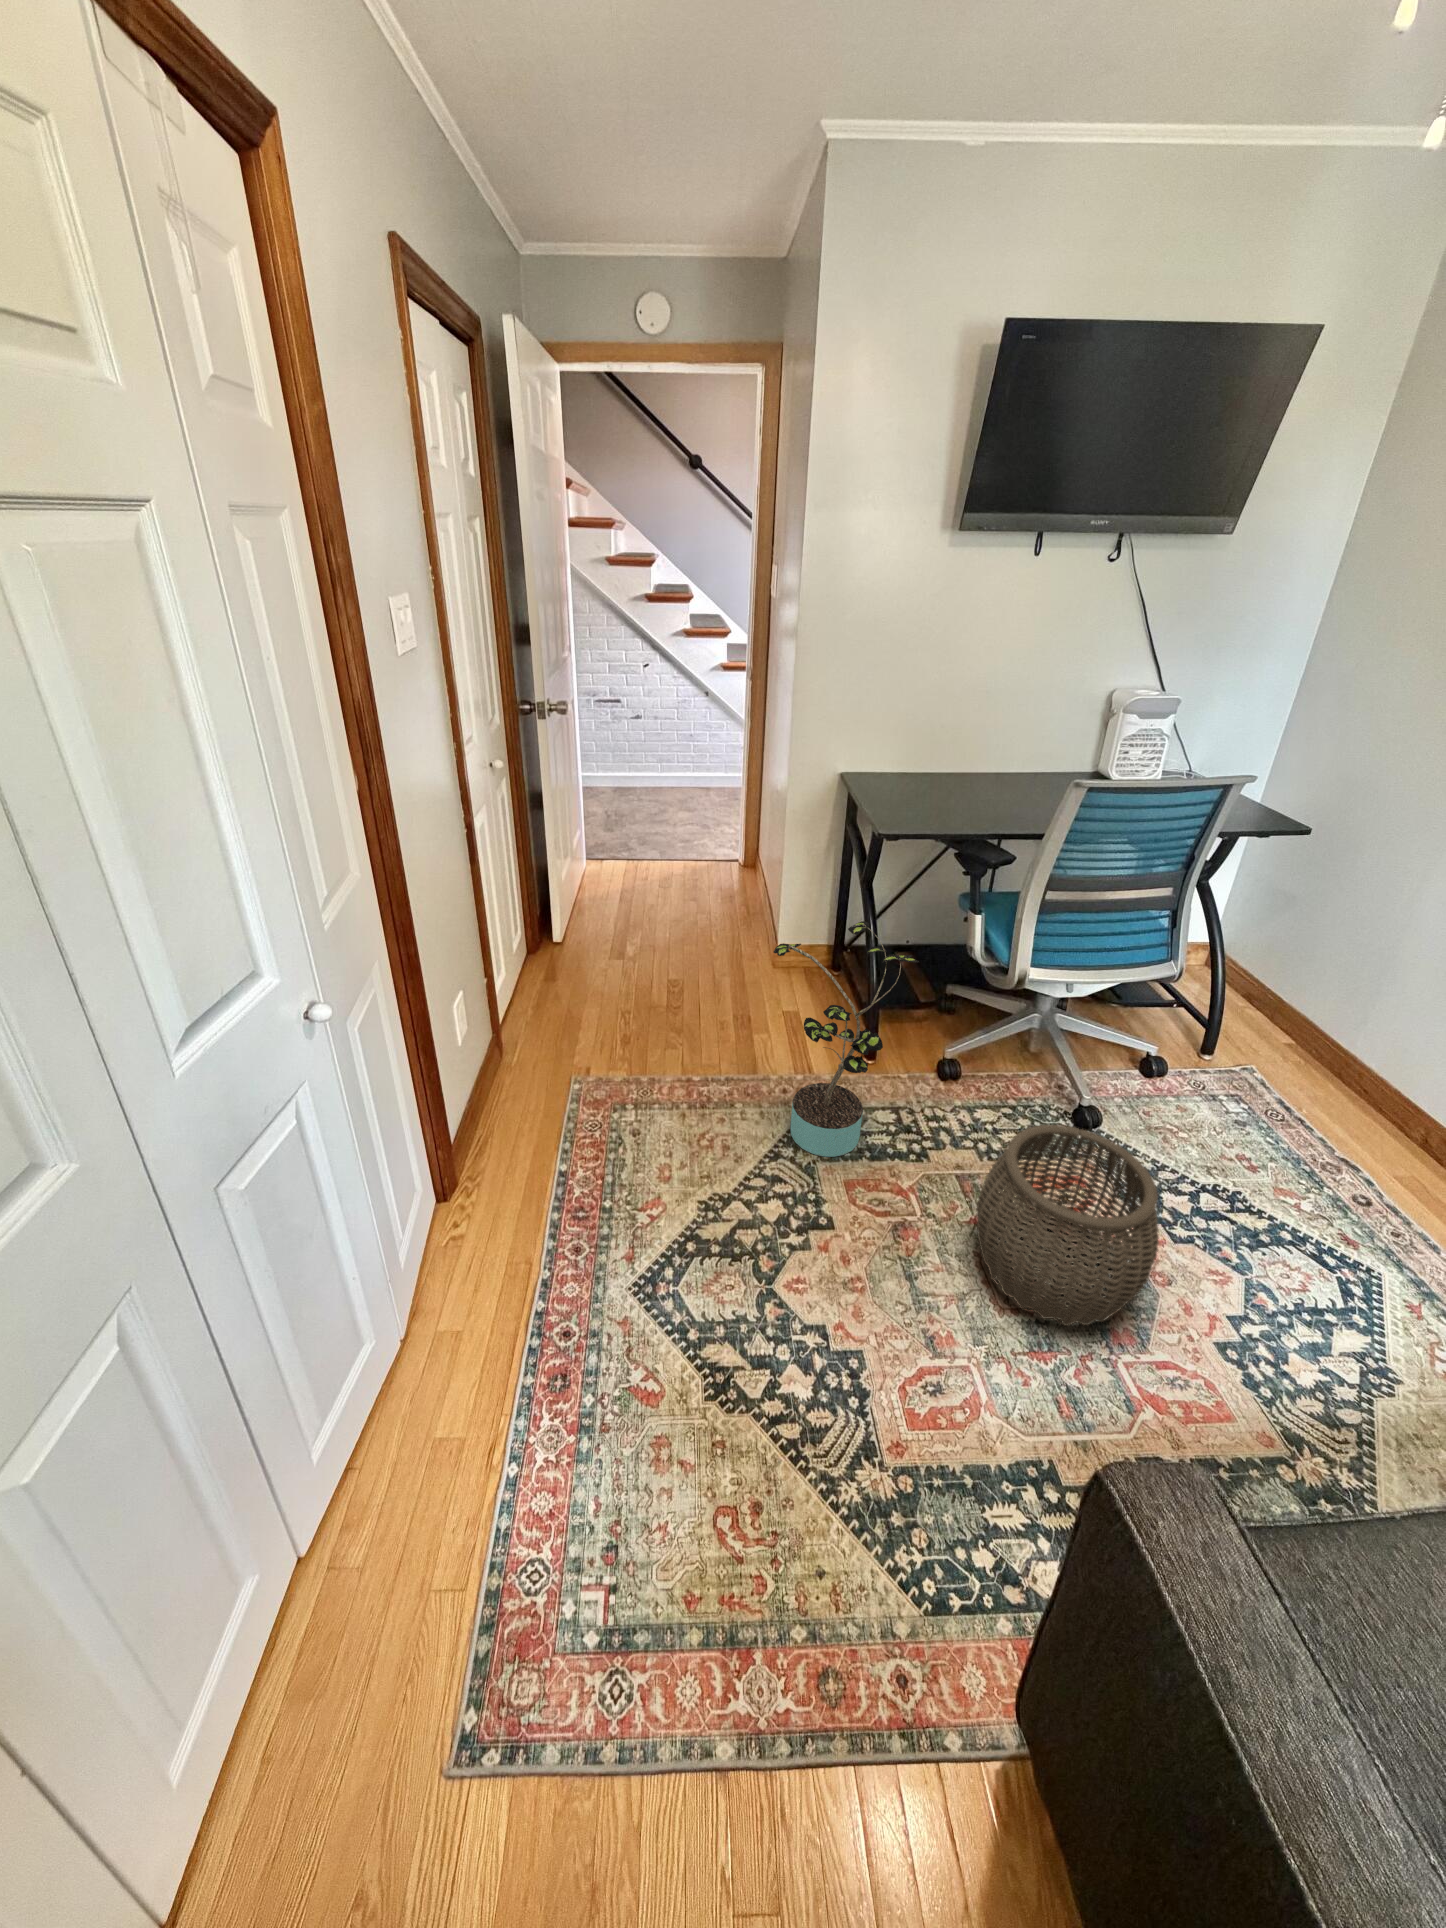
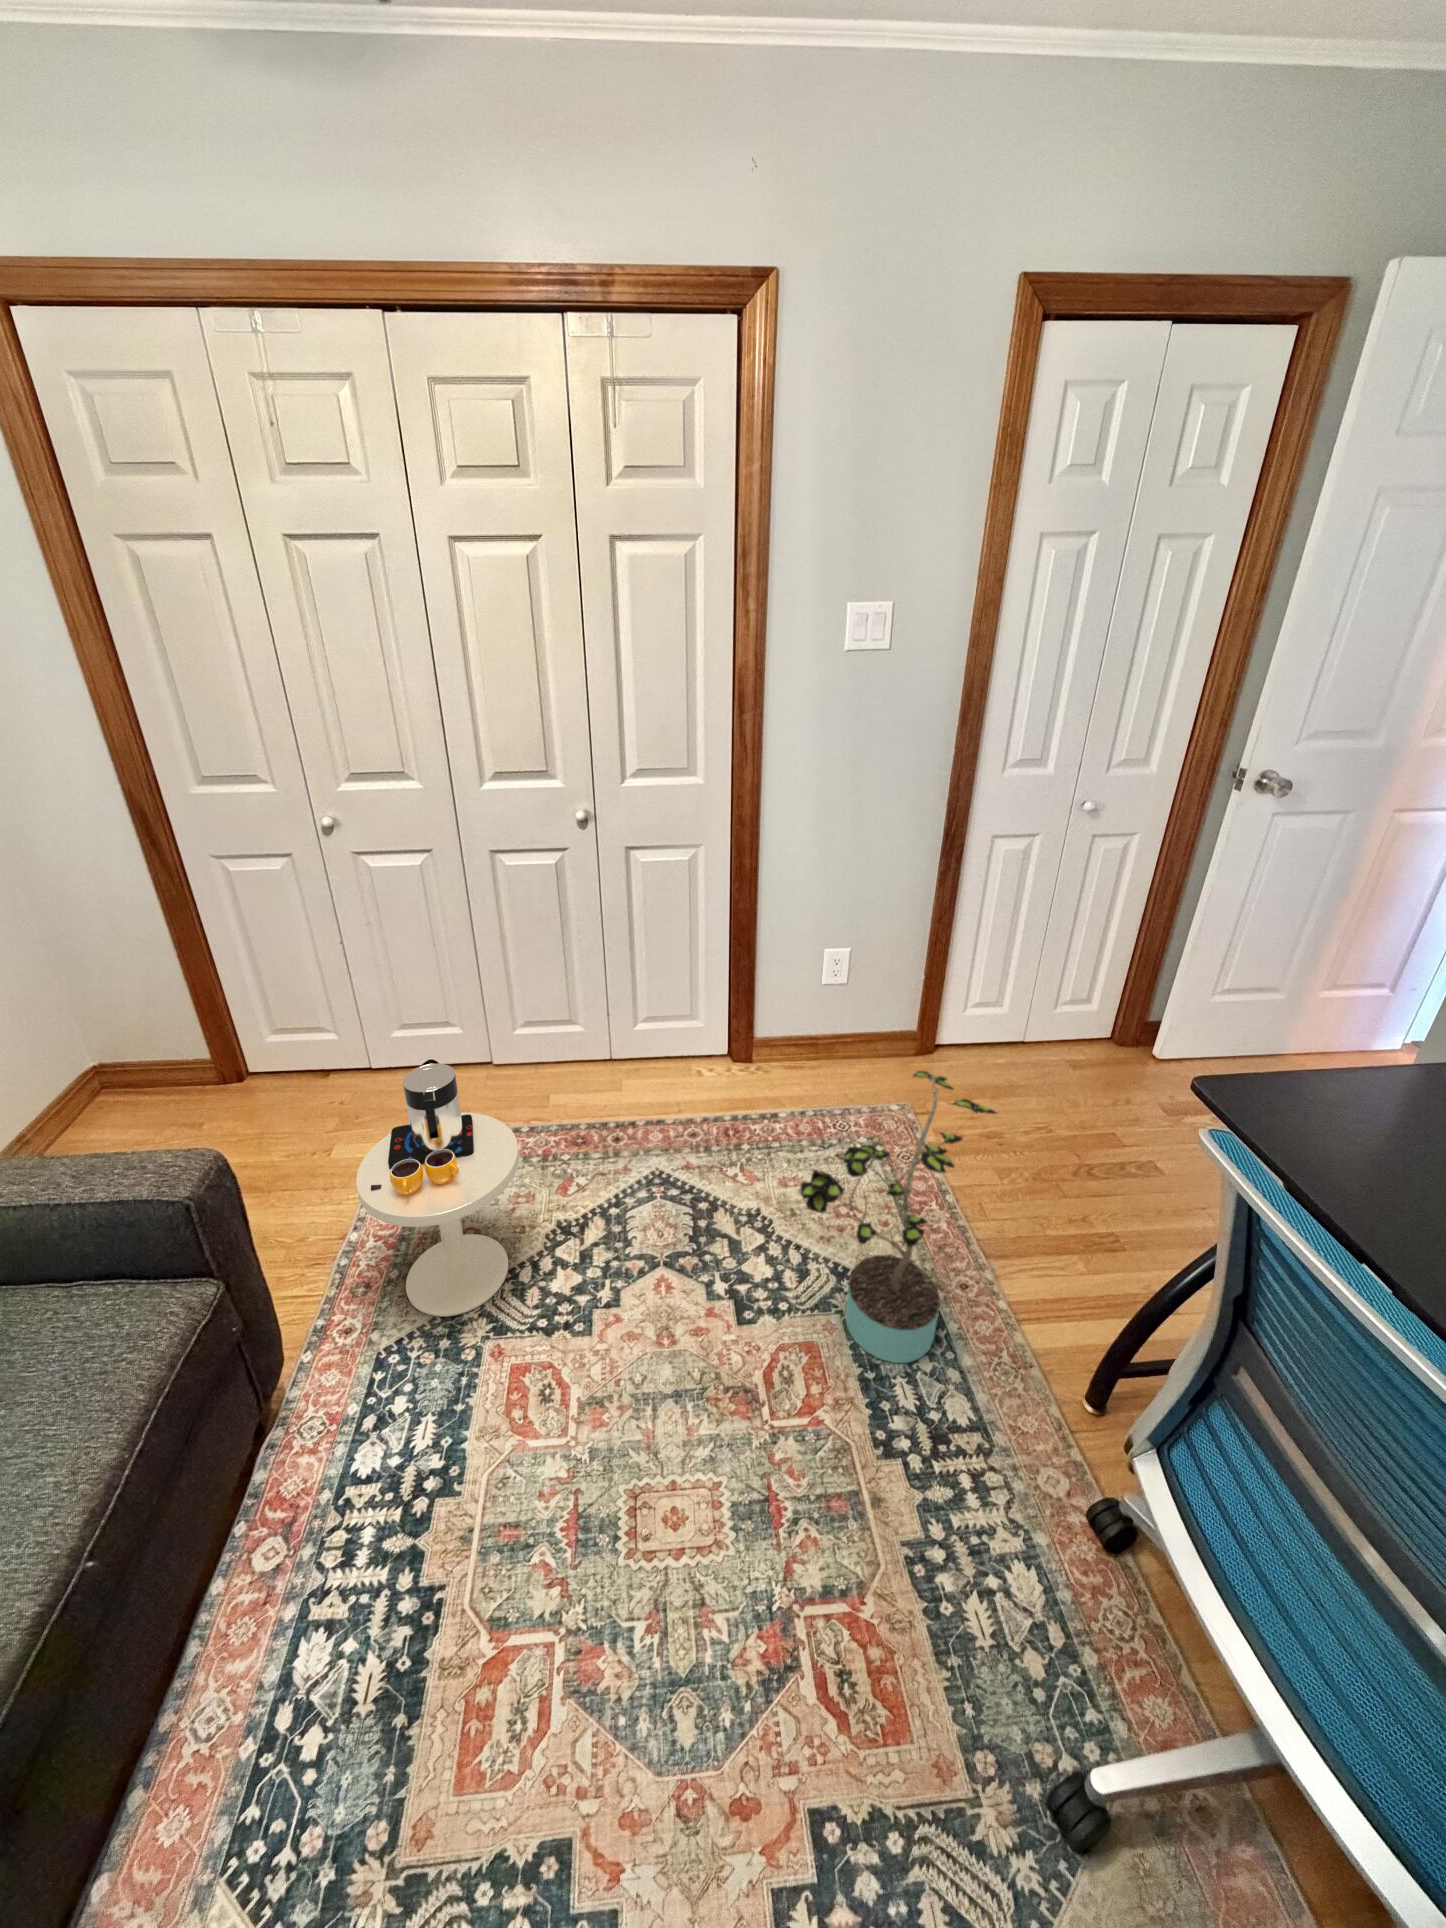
woven basket: present [976,1125,1159,1326] -> none [573,1367,815,1706]
side table: none [695,1302,922,1612] -> present [356,1059,519,1317]

